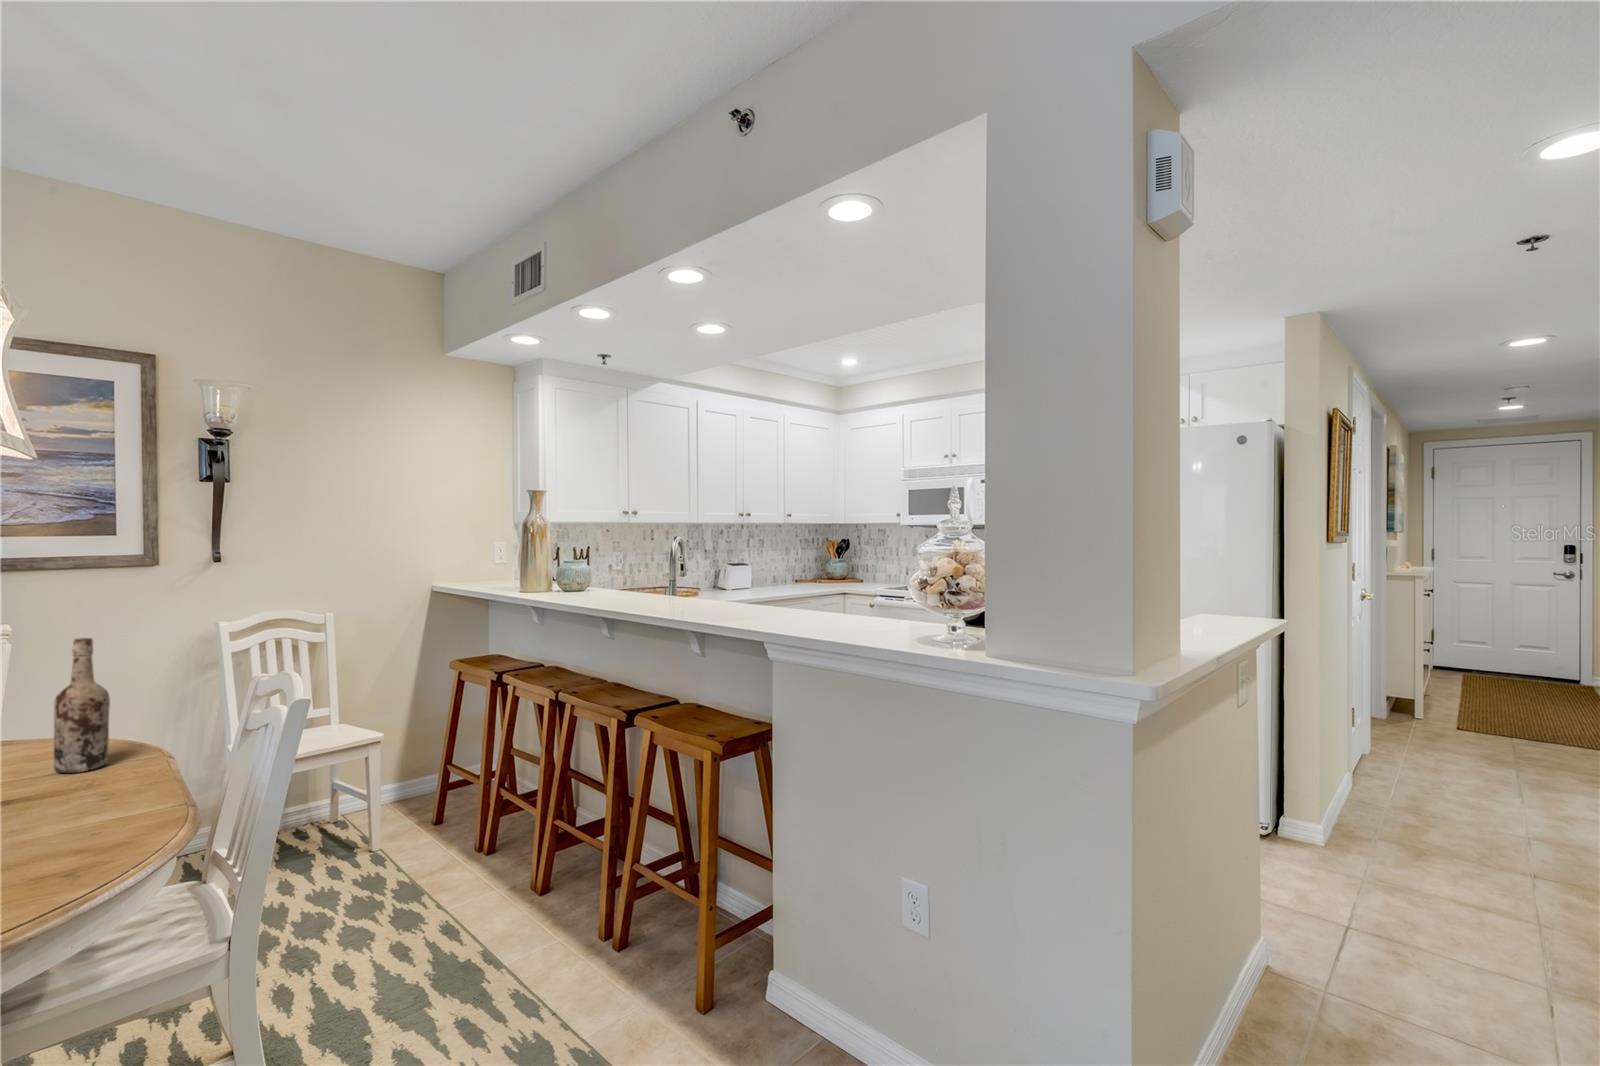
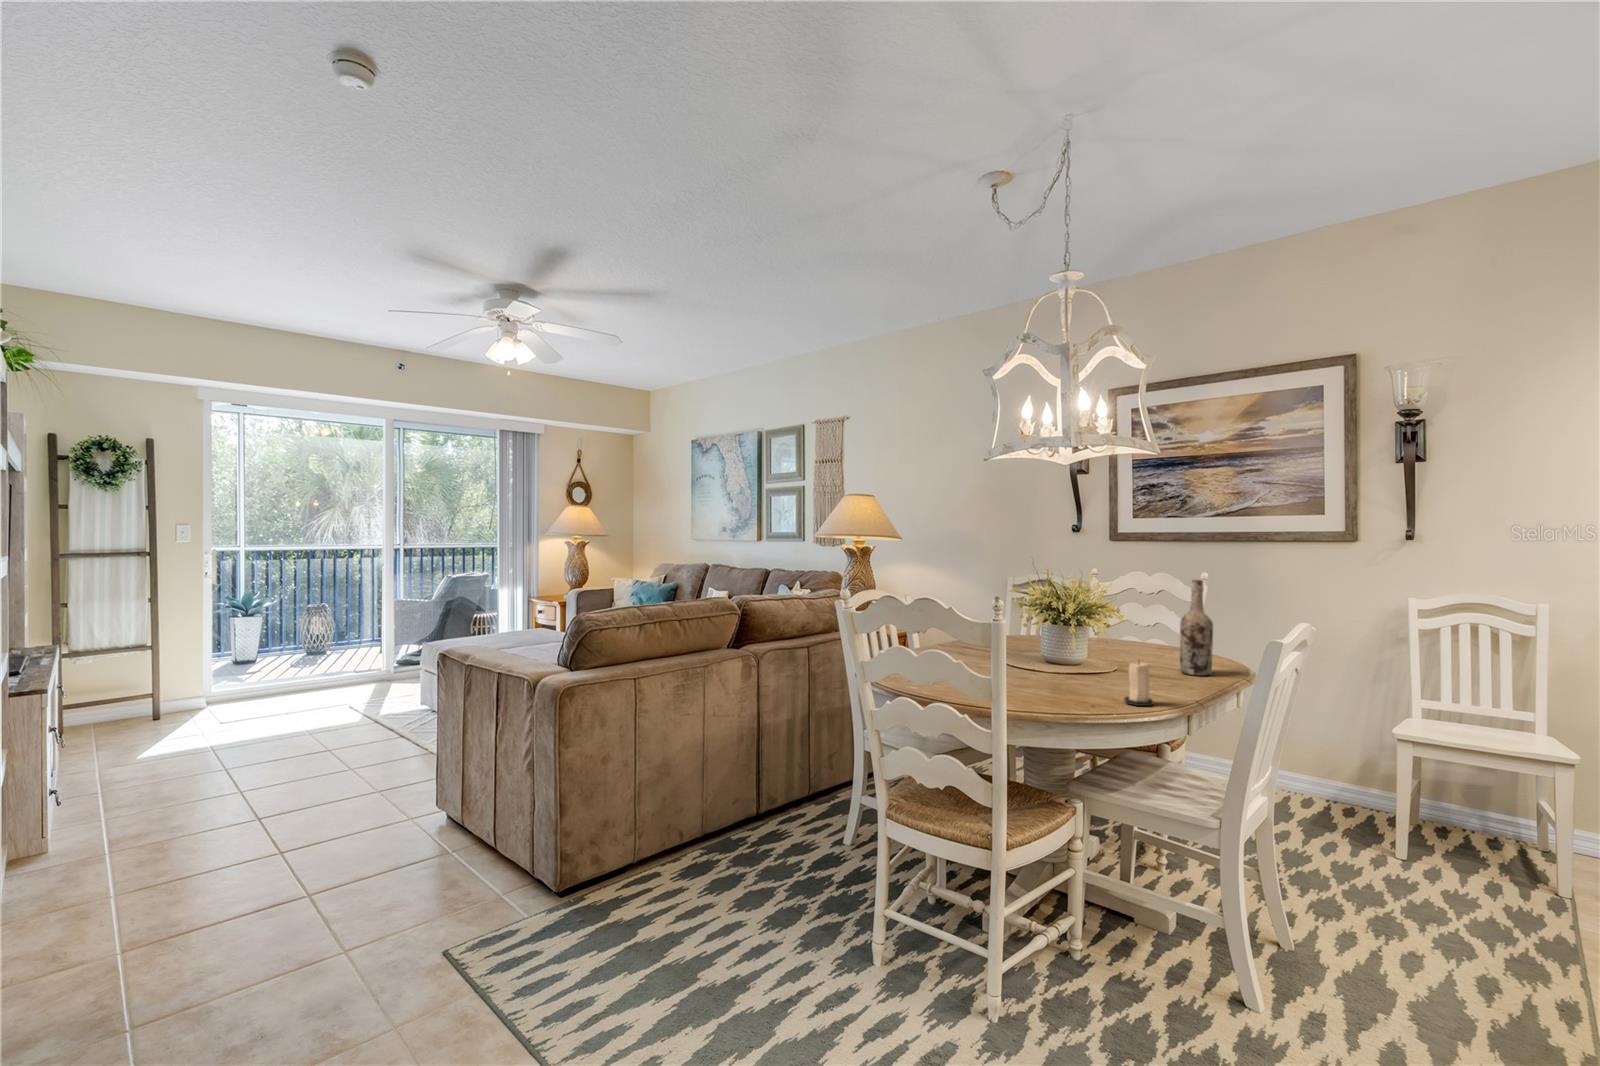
candle: none [71,772,123,845] -> present [1124,662,1153,706]

